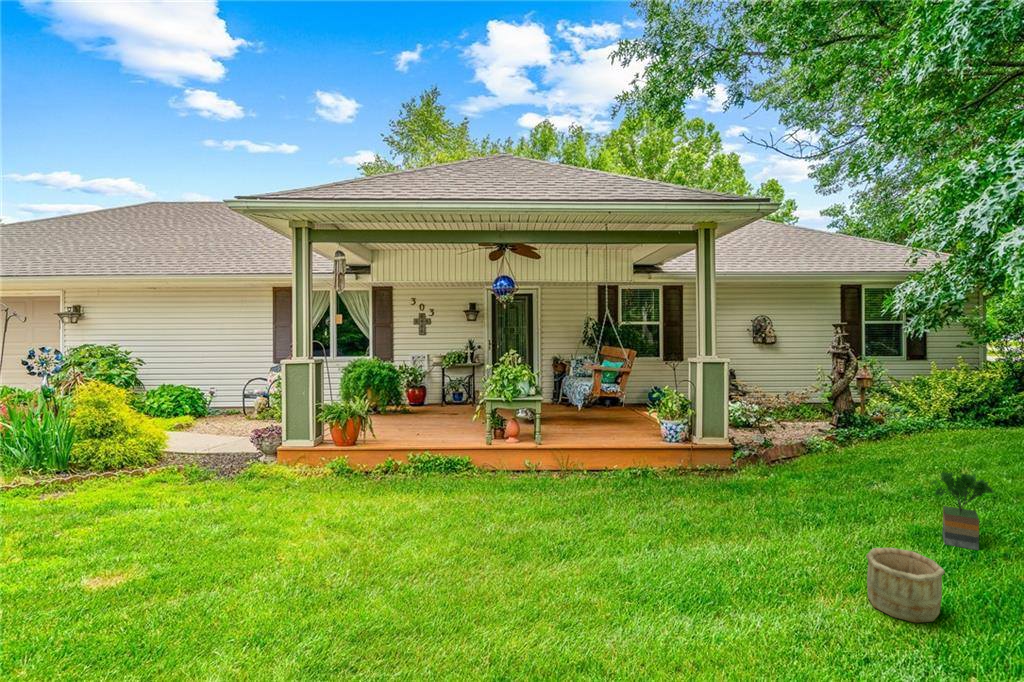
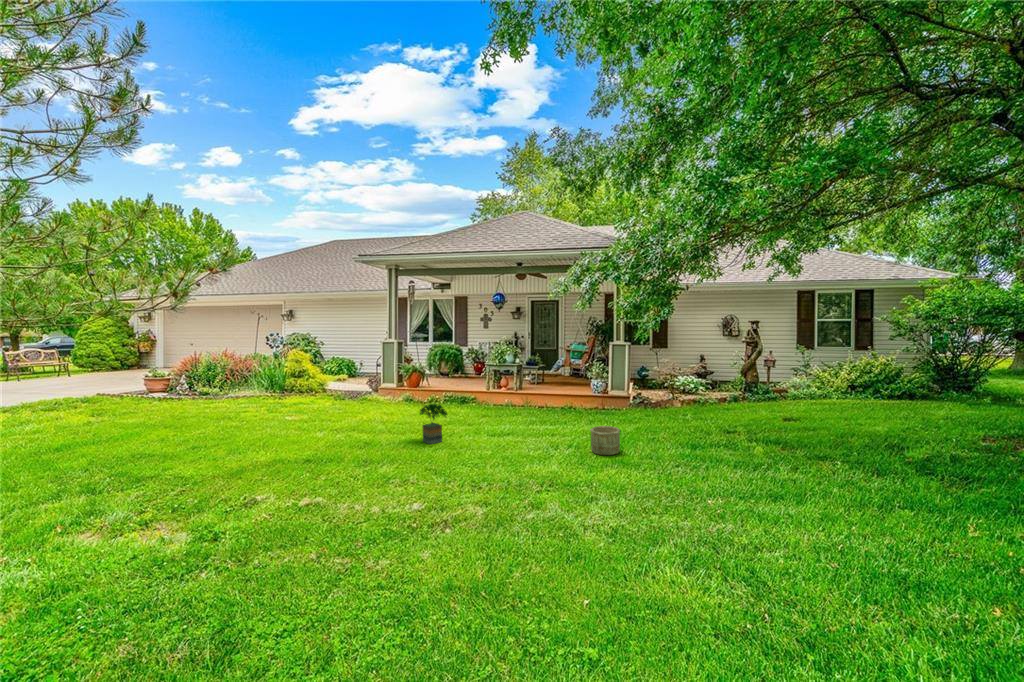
potted tree: present [931,472,994,550] -> present [420,404,447,444]

